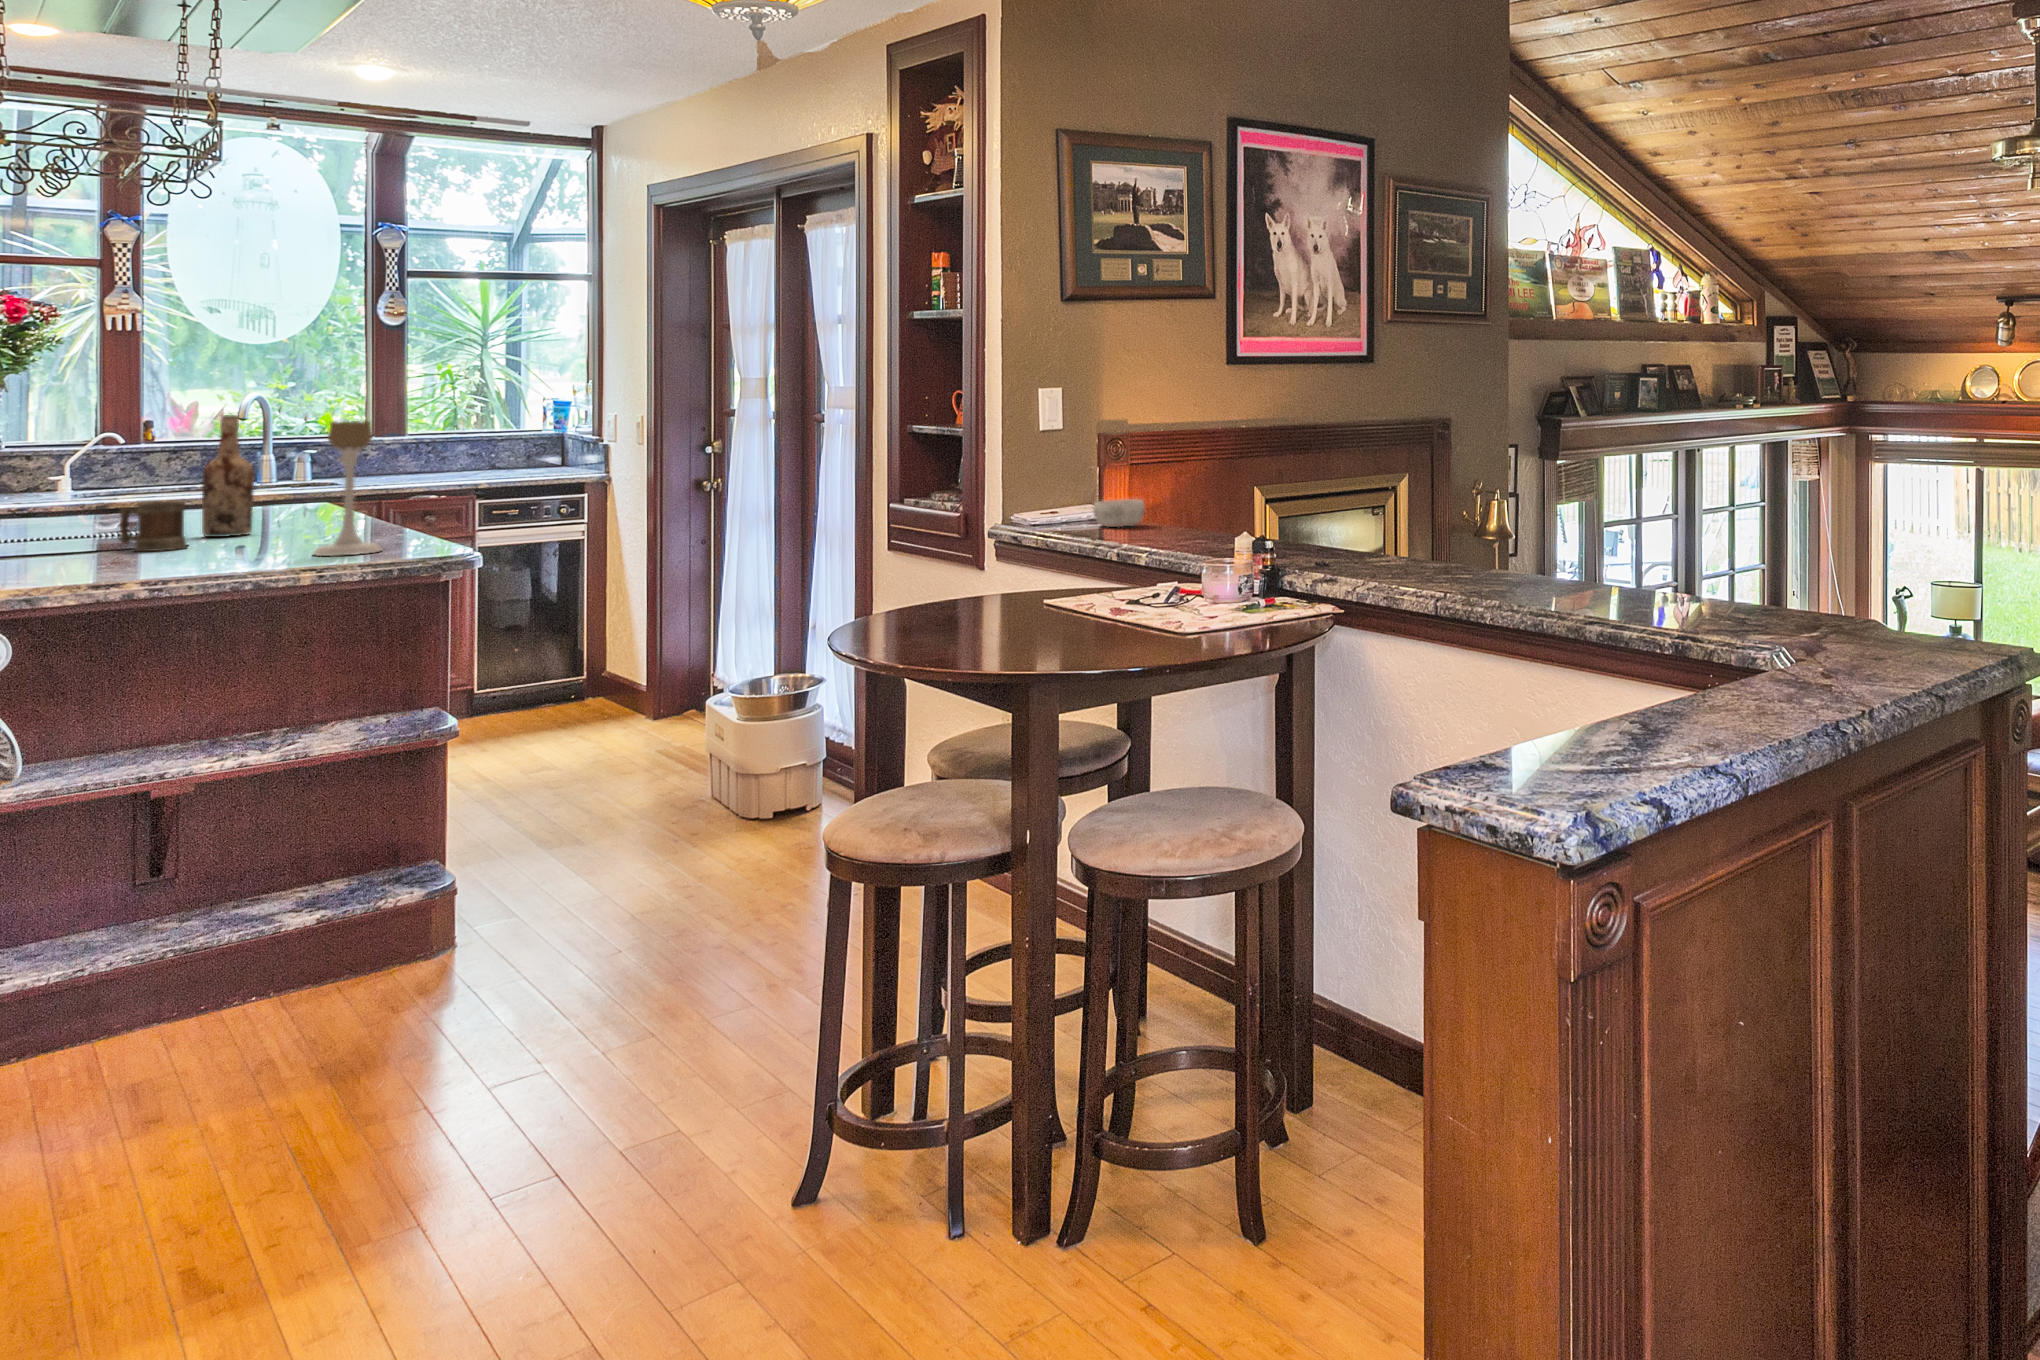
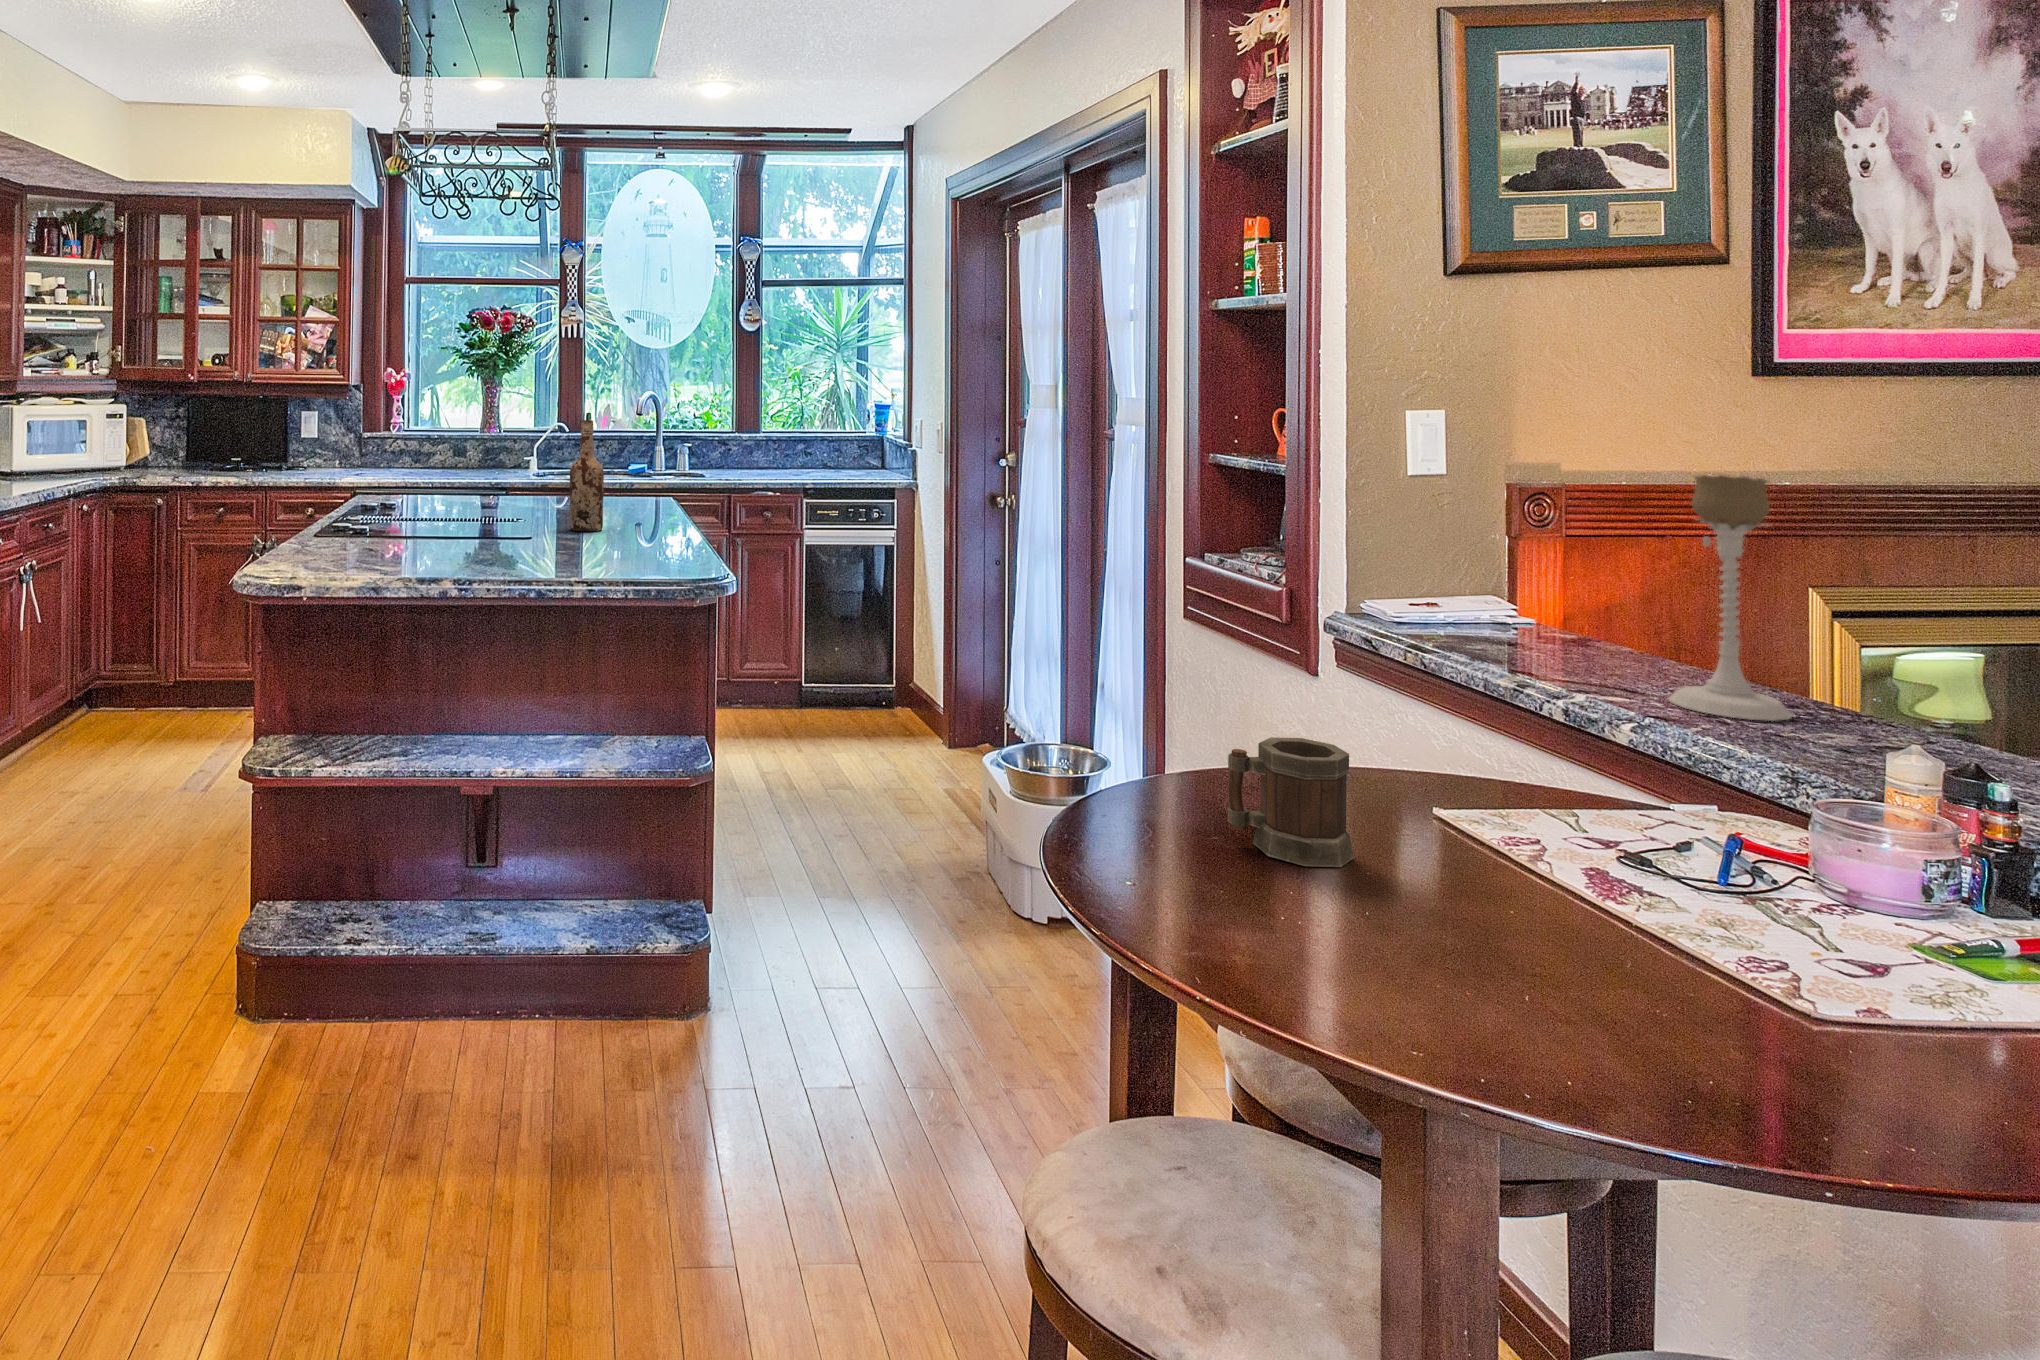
candle holder: present [314,421,382,556] -> present [1668,475,1793,721]
decorative bowl: present [1093,499,1145,527] -> none [1511,607,1614,660]
mug: present [119,500,187,551] -> present [1228,737,1354,867]

